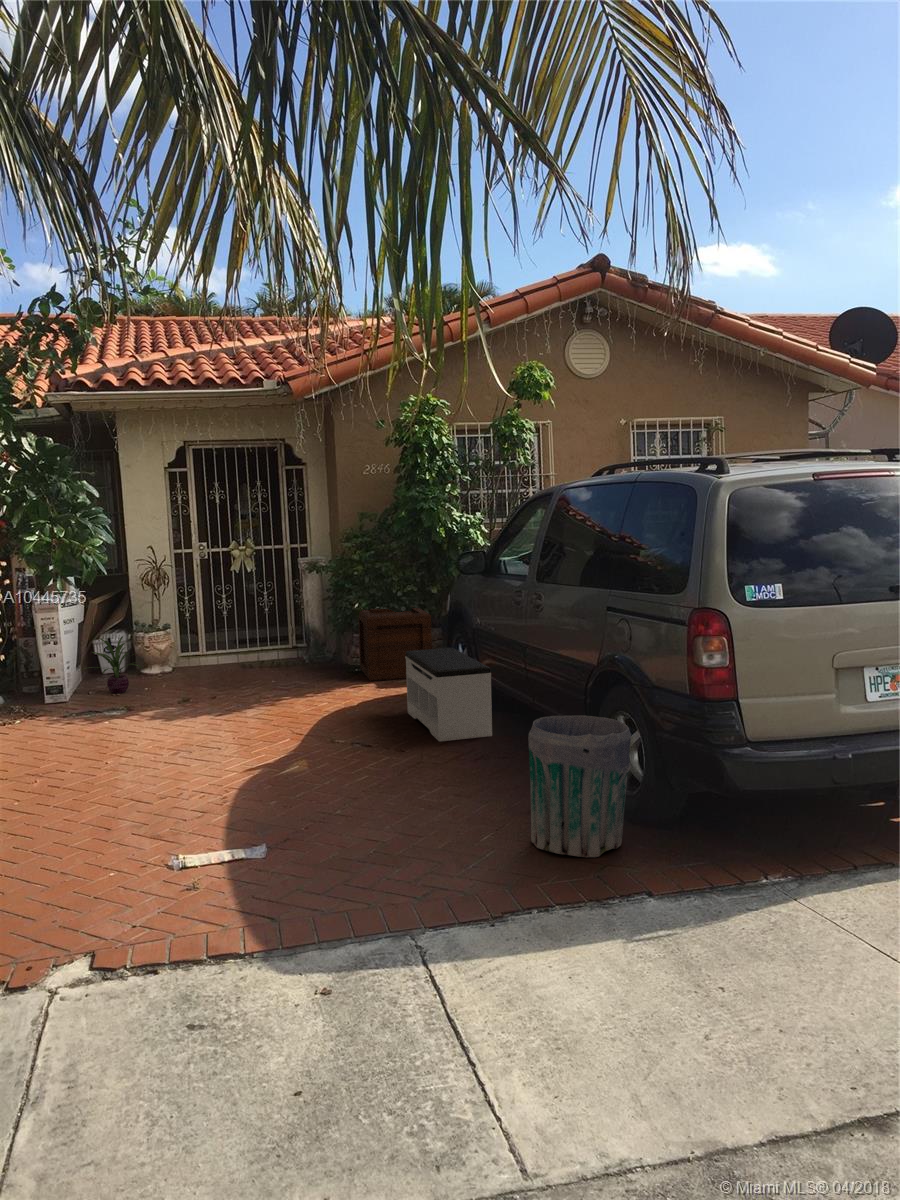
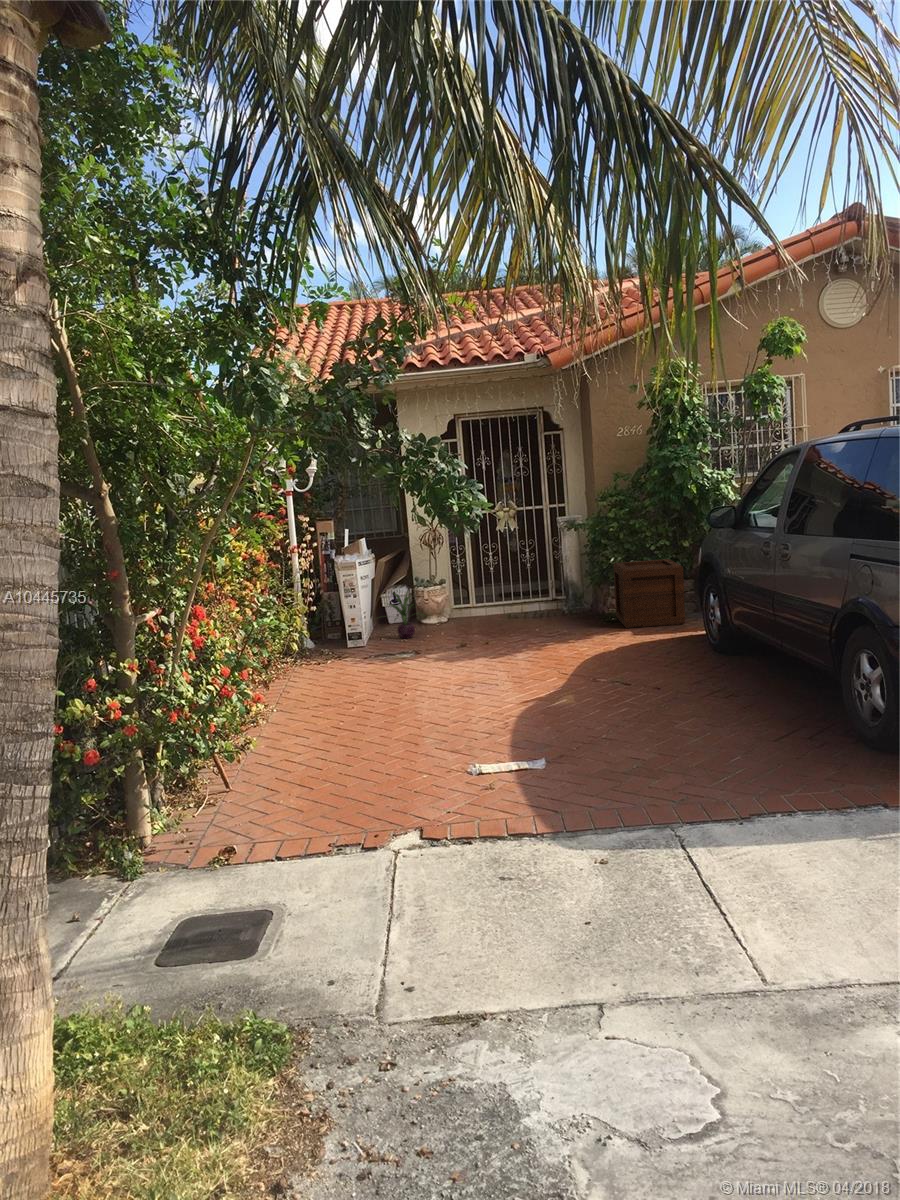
bench: present [405,648,492,742] -> none [660,596,743,680]
trash can: present [528,715,631,857] -> none [776,652,874,777]

